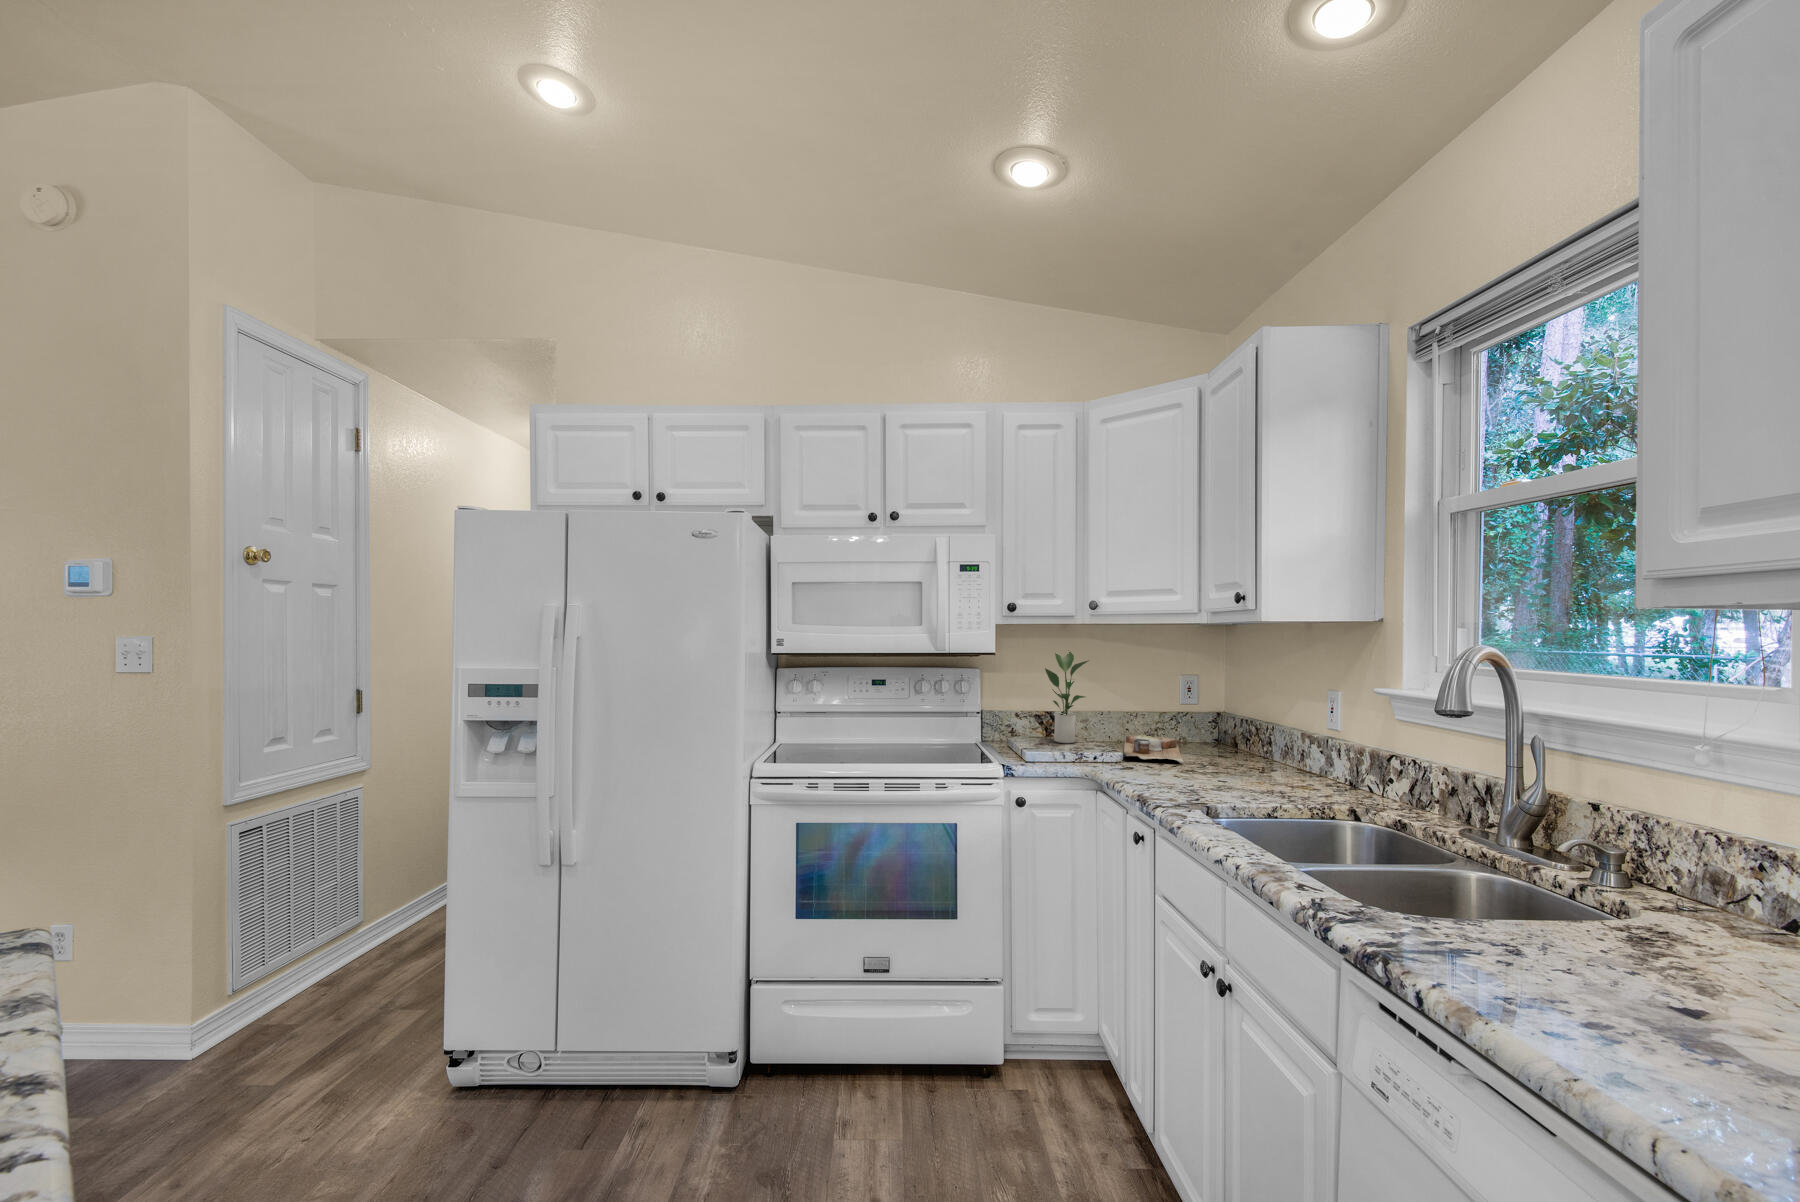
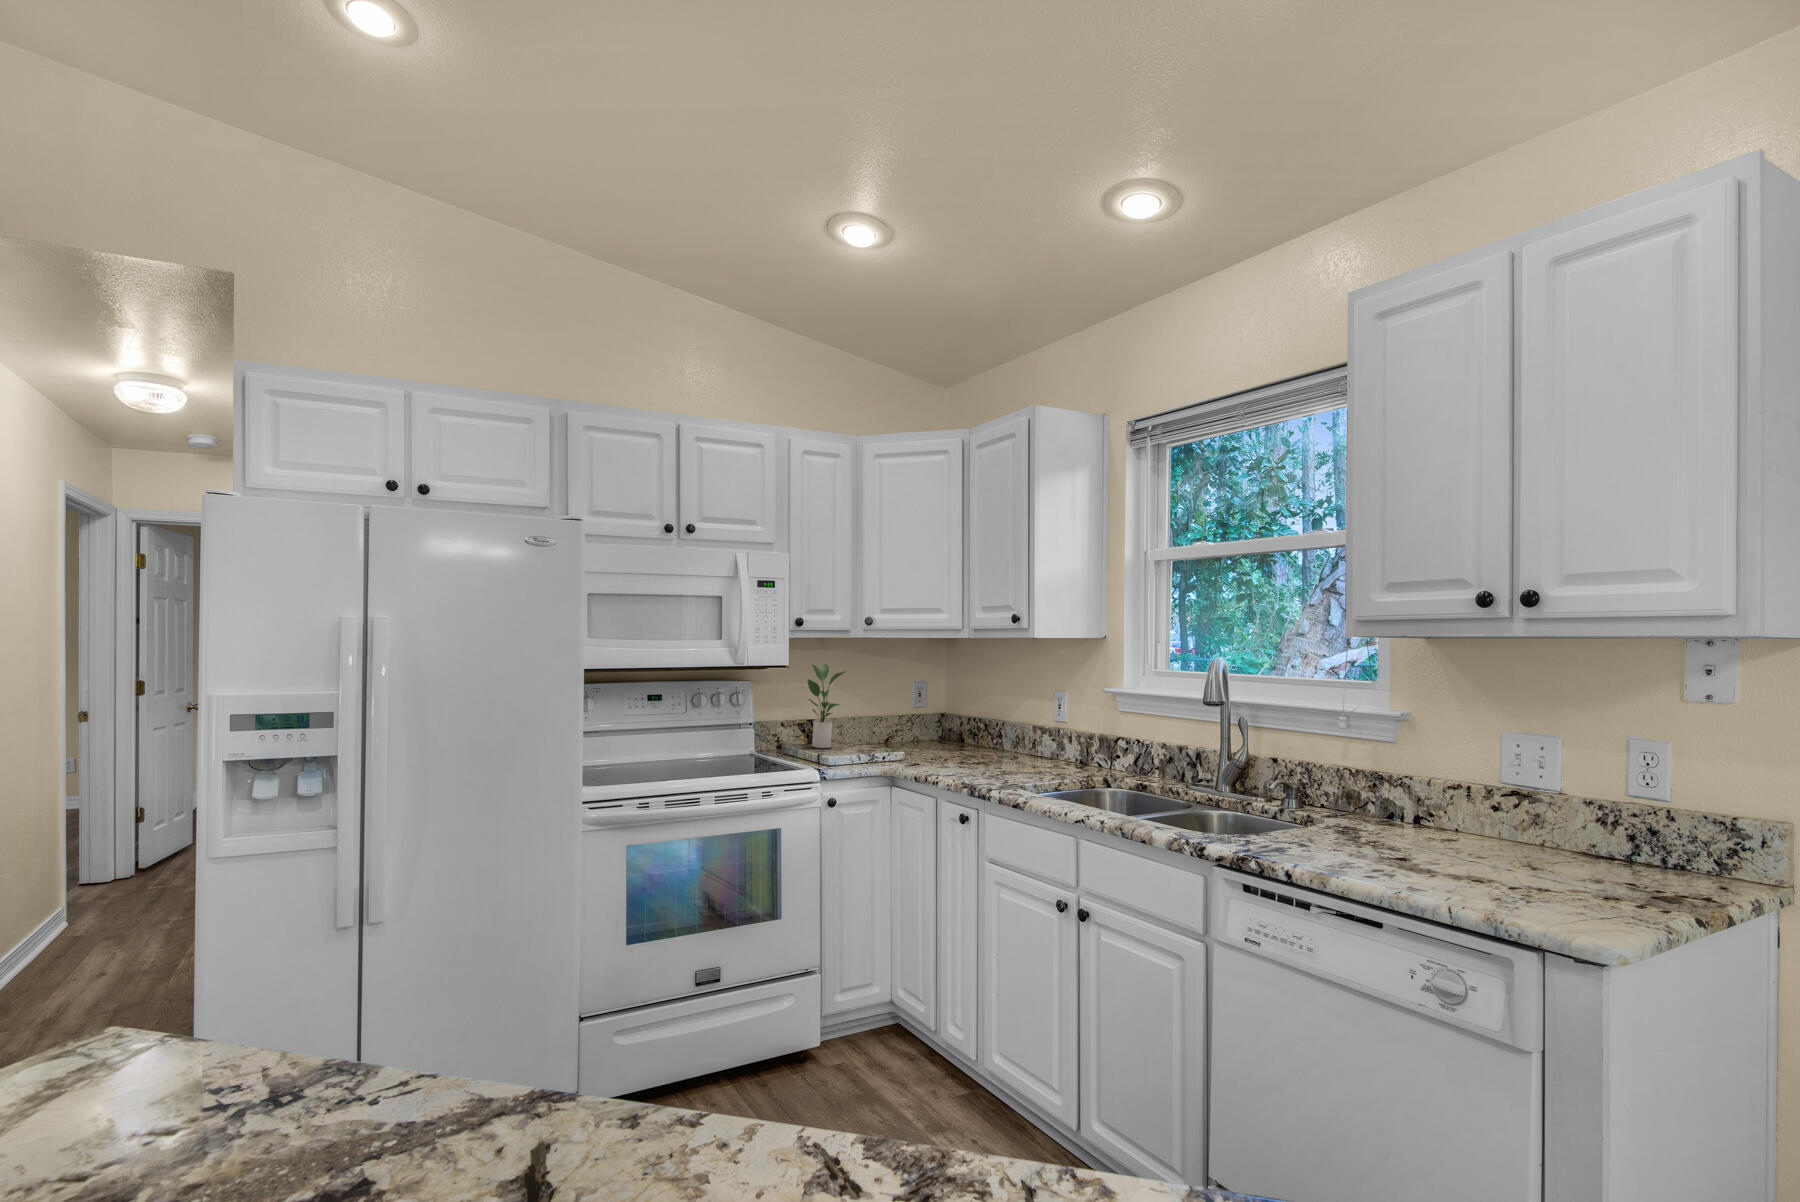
cutting board: present [1123,734,1184,765] -> none [876,736,948,759]

